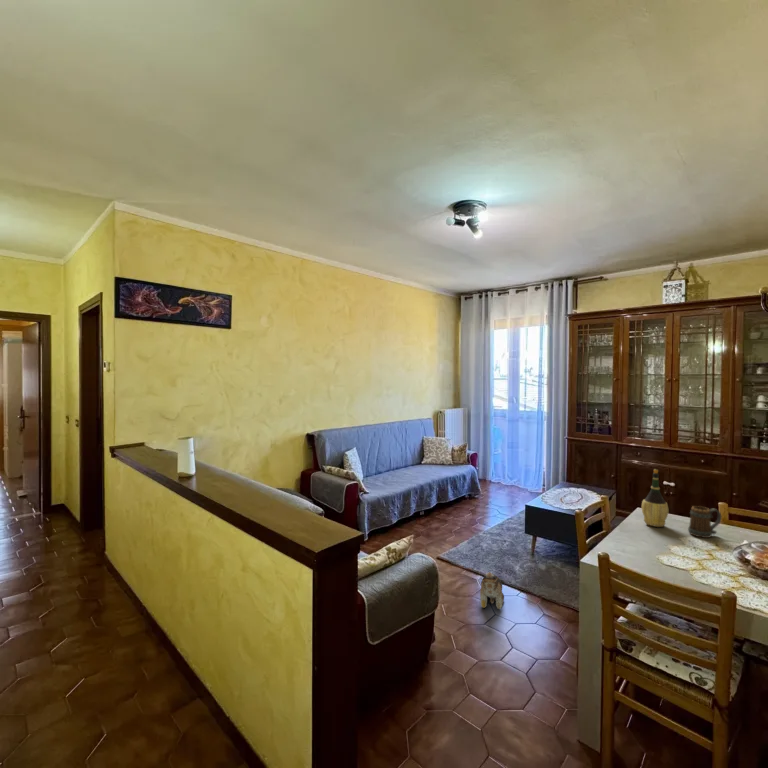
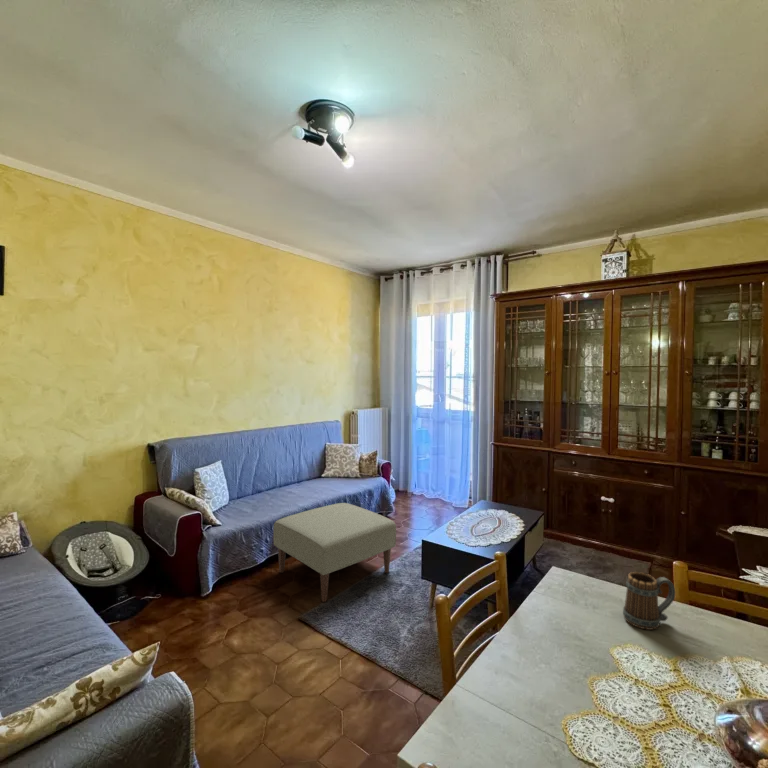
wine bottle: present [641,469,668,527] -> none [553,509,593,605]
ottoman: none [404,482,498,550] -> present [273,503,396,602]
plush toy: present [480,572,504,609] -> none [319,658,367,719]

